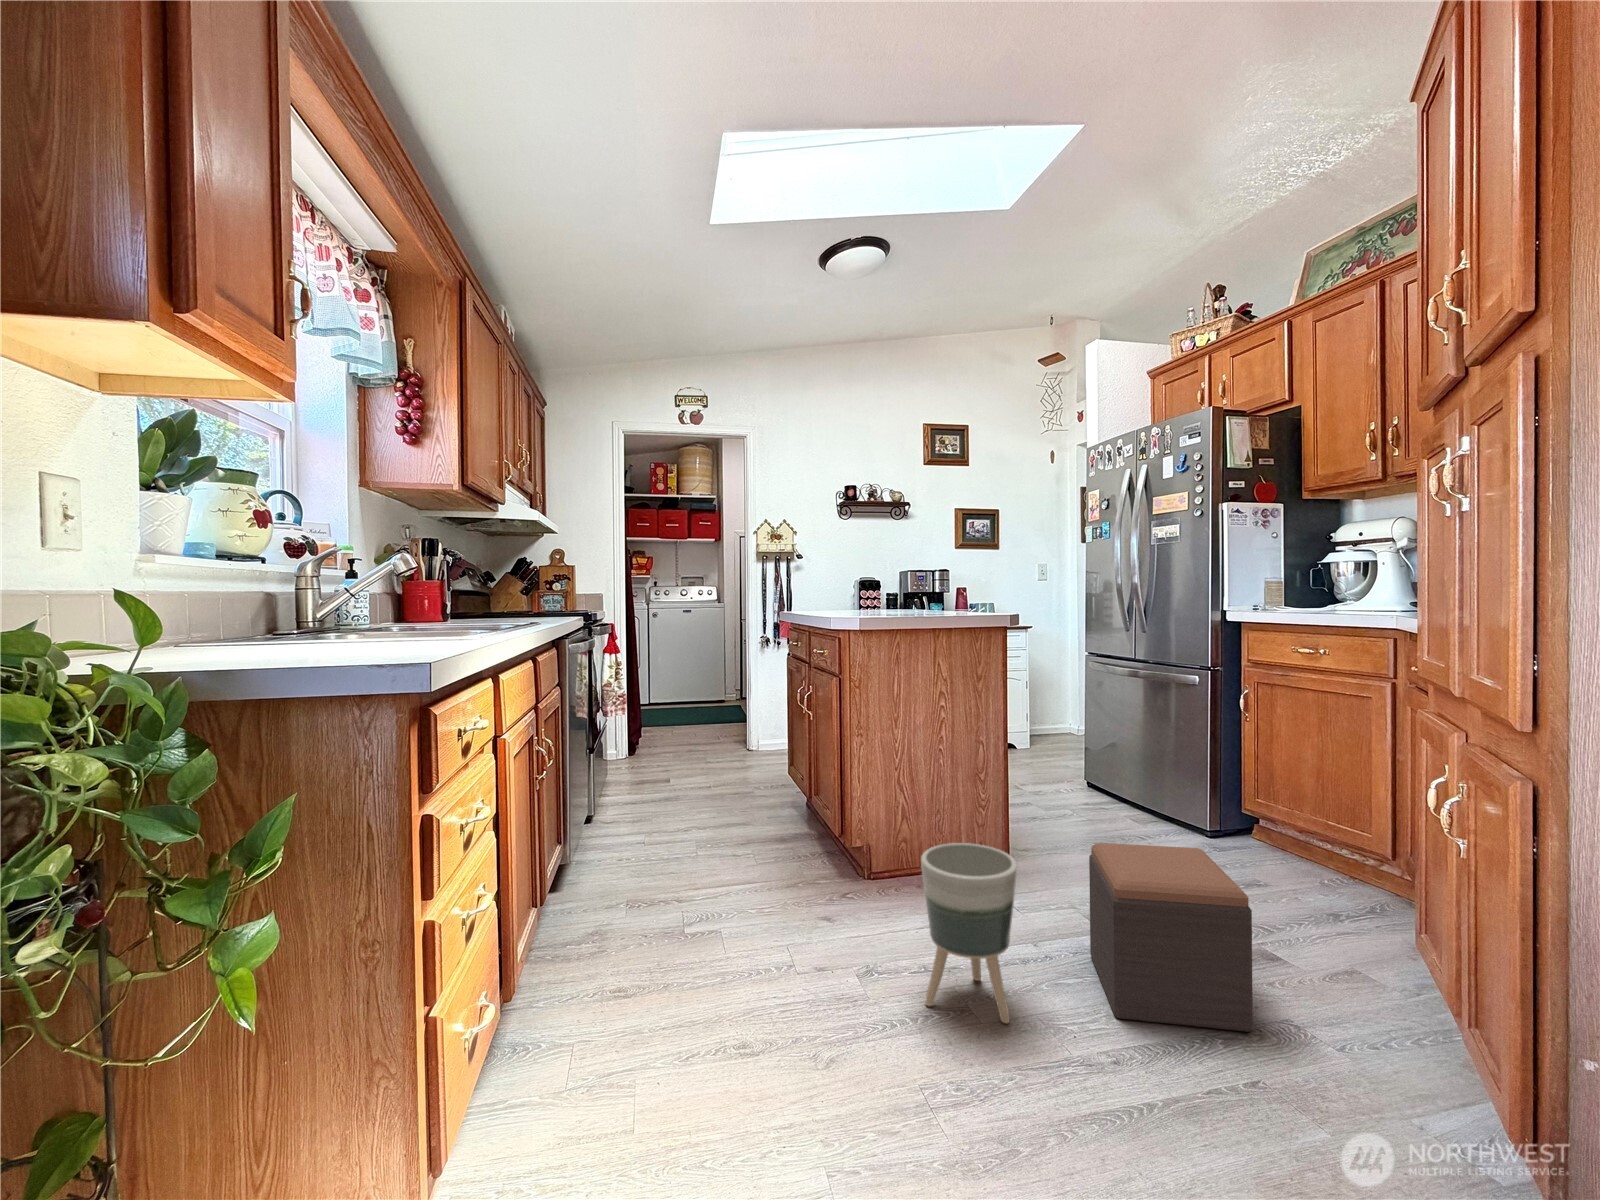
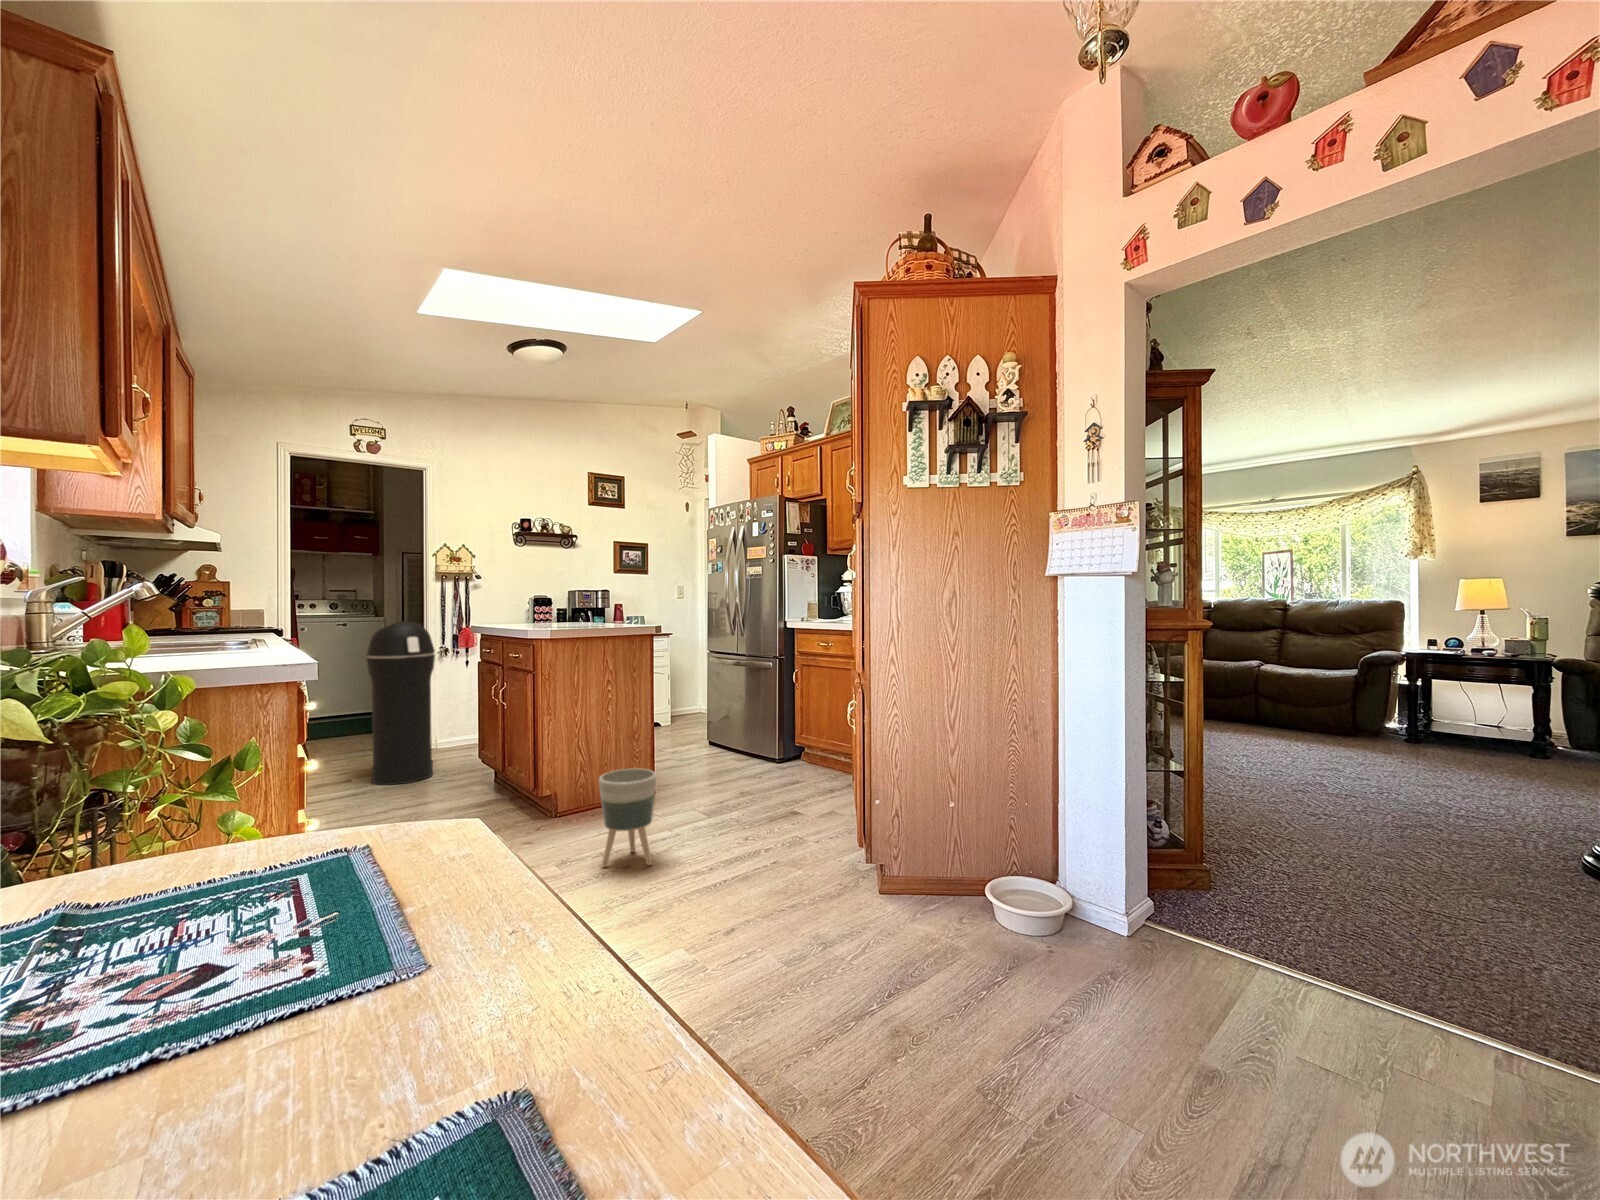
trash can: none [679,605,747,793] -> present [367,621,435,785]
footstool: present [1089,843,1253,1032] -> none [699,757,776,852]

